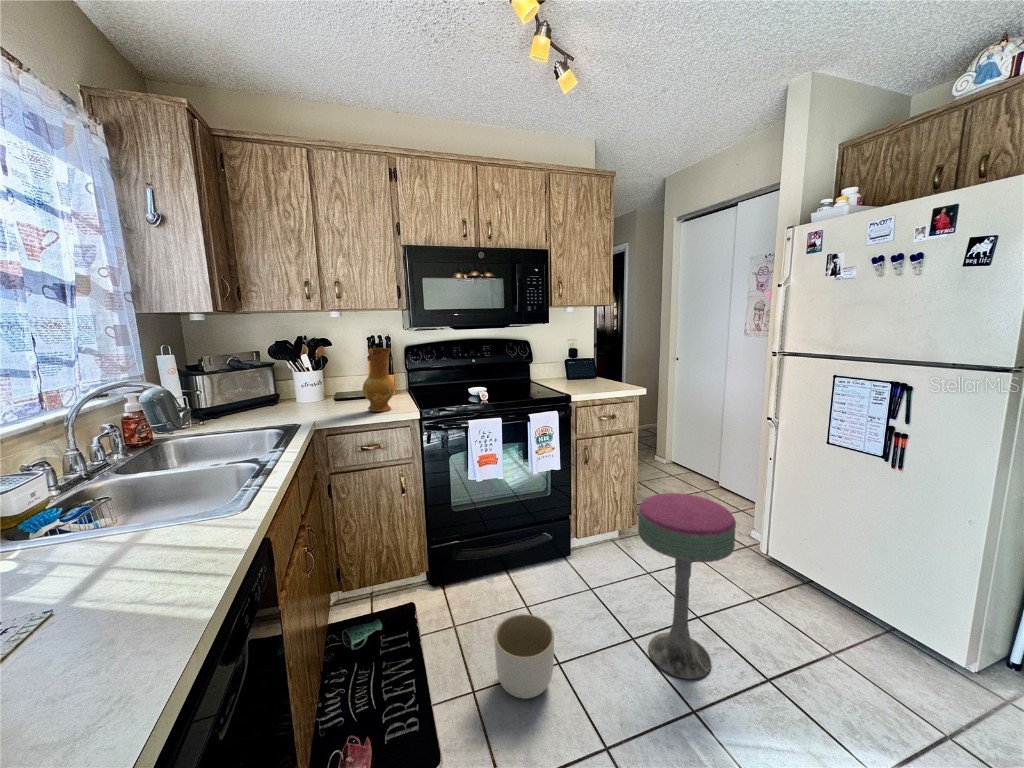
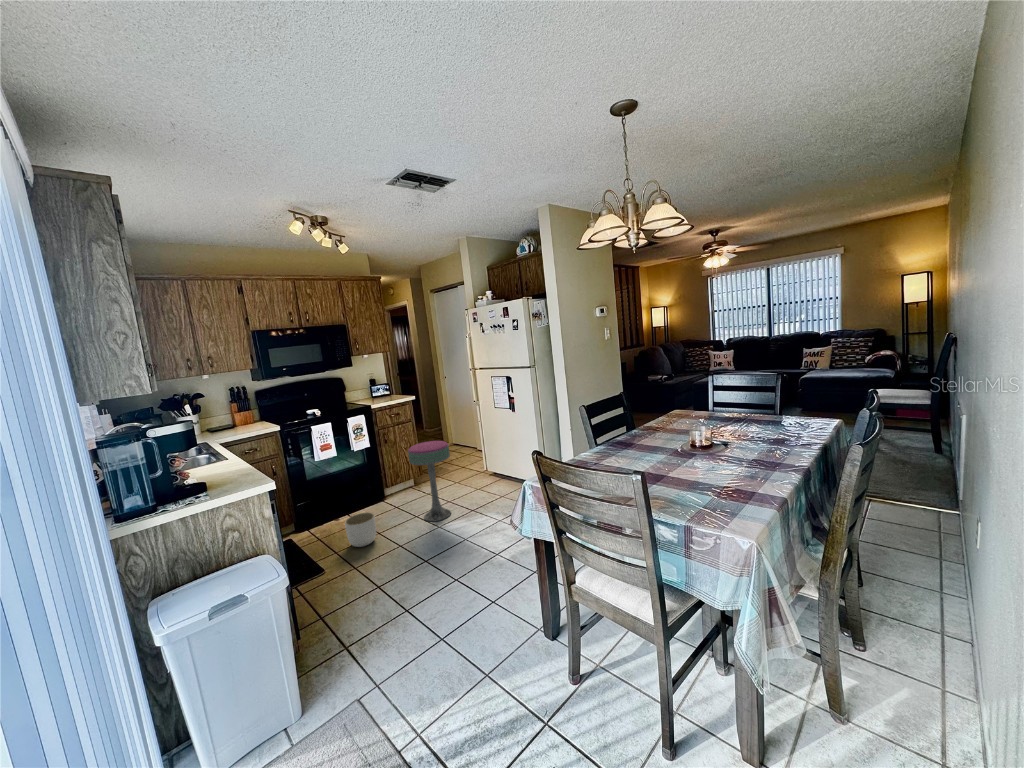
ceramic jug: present [362,348,394,412] -> none [241,393,262,431]

